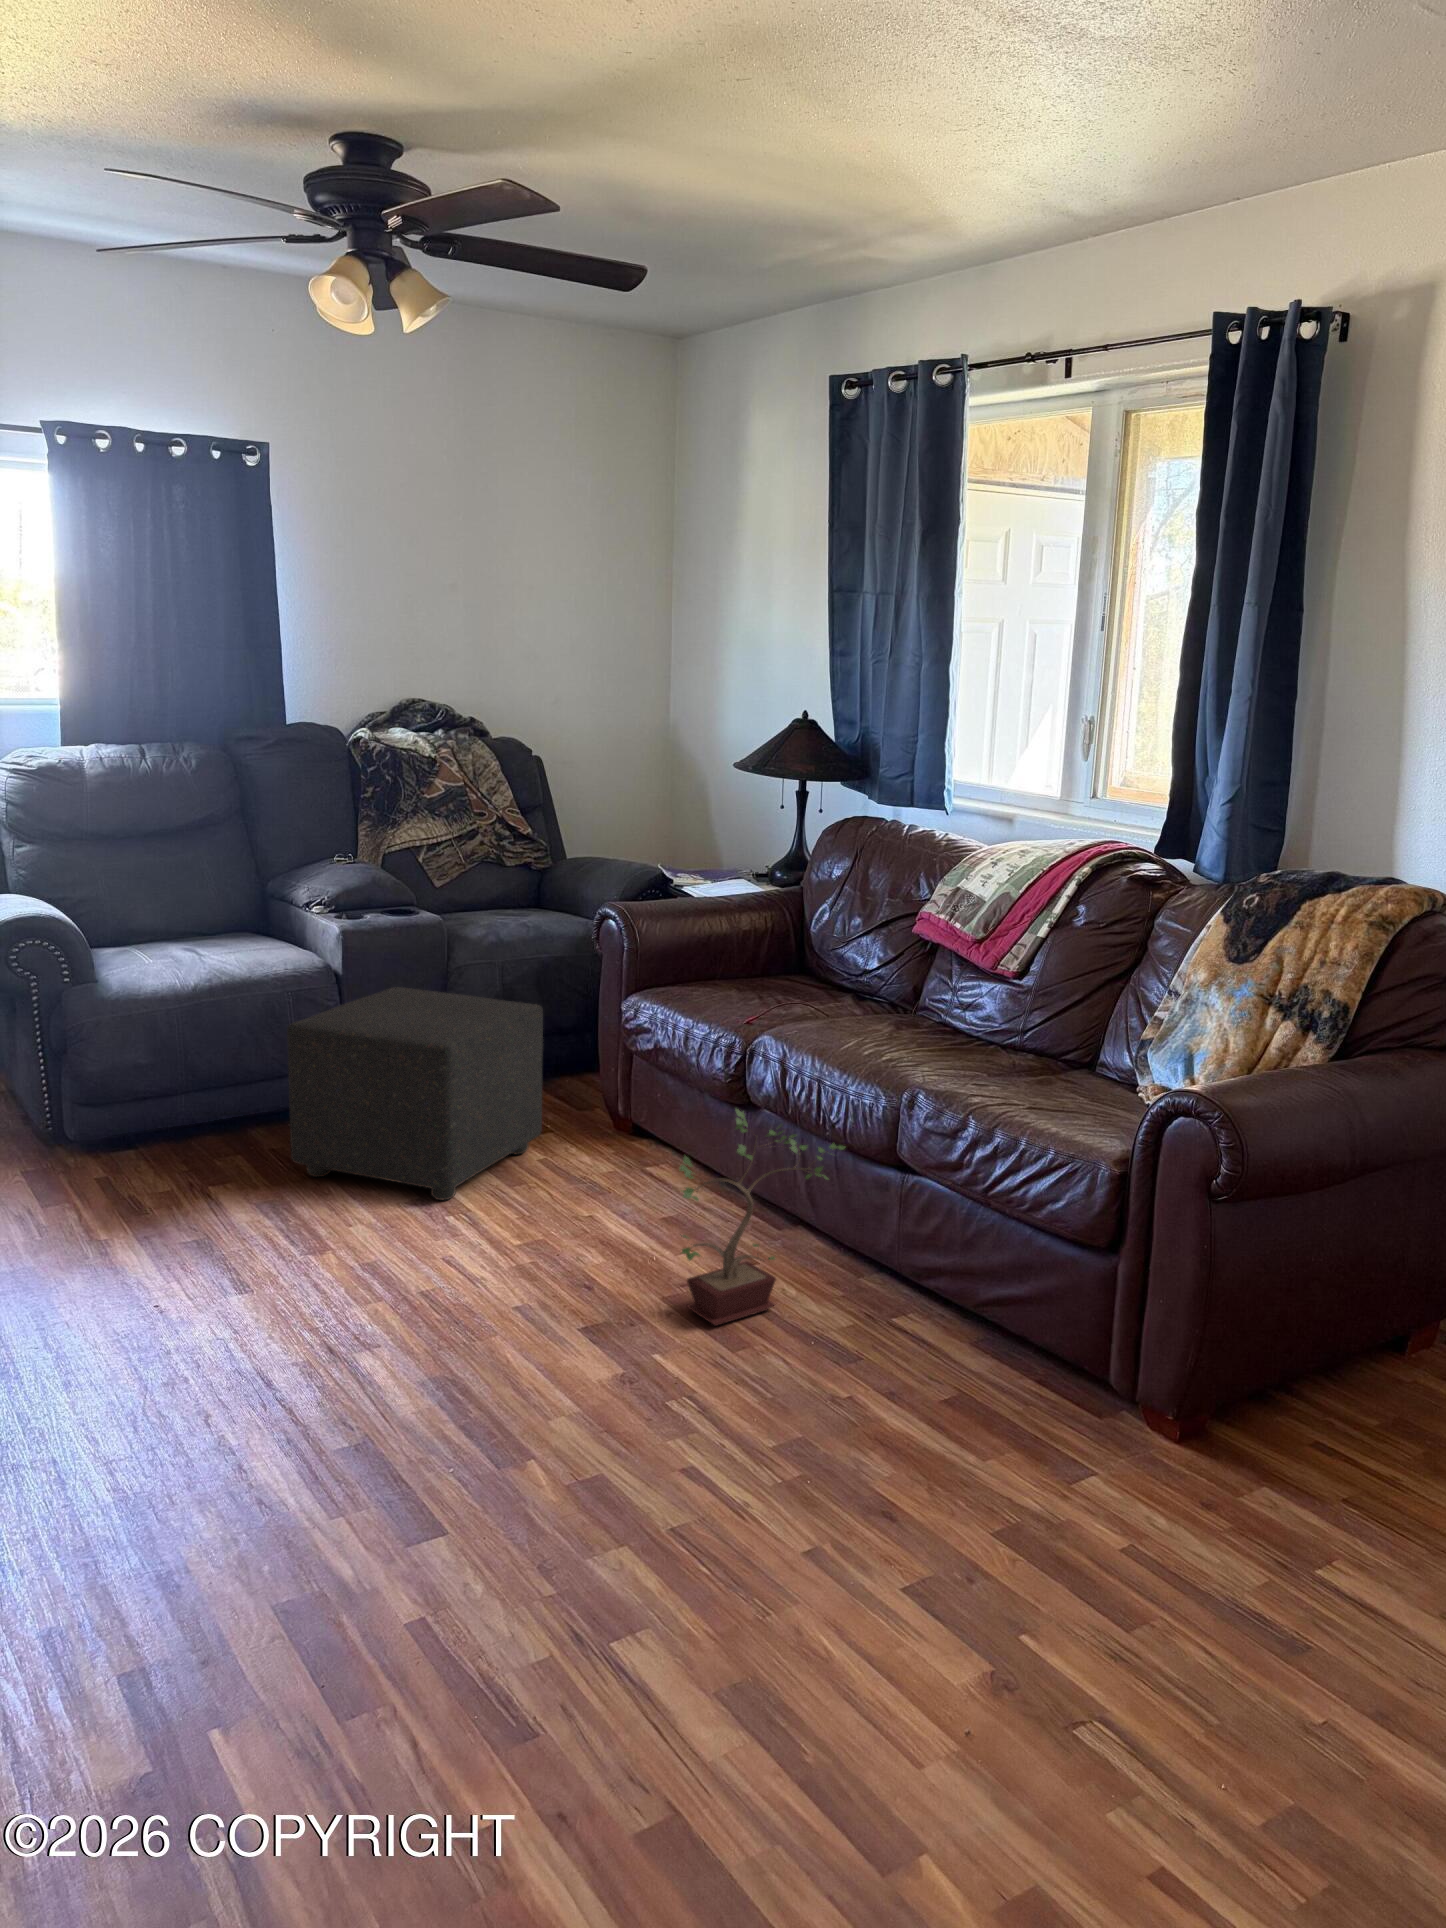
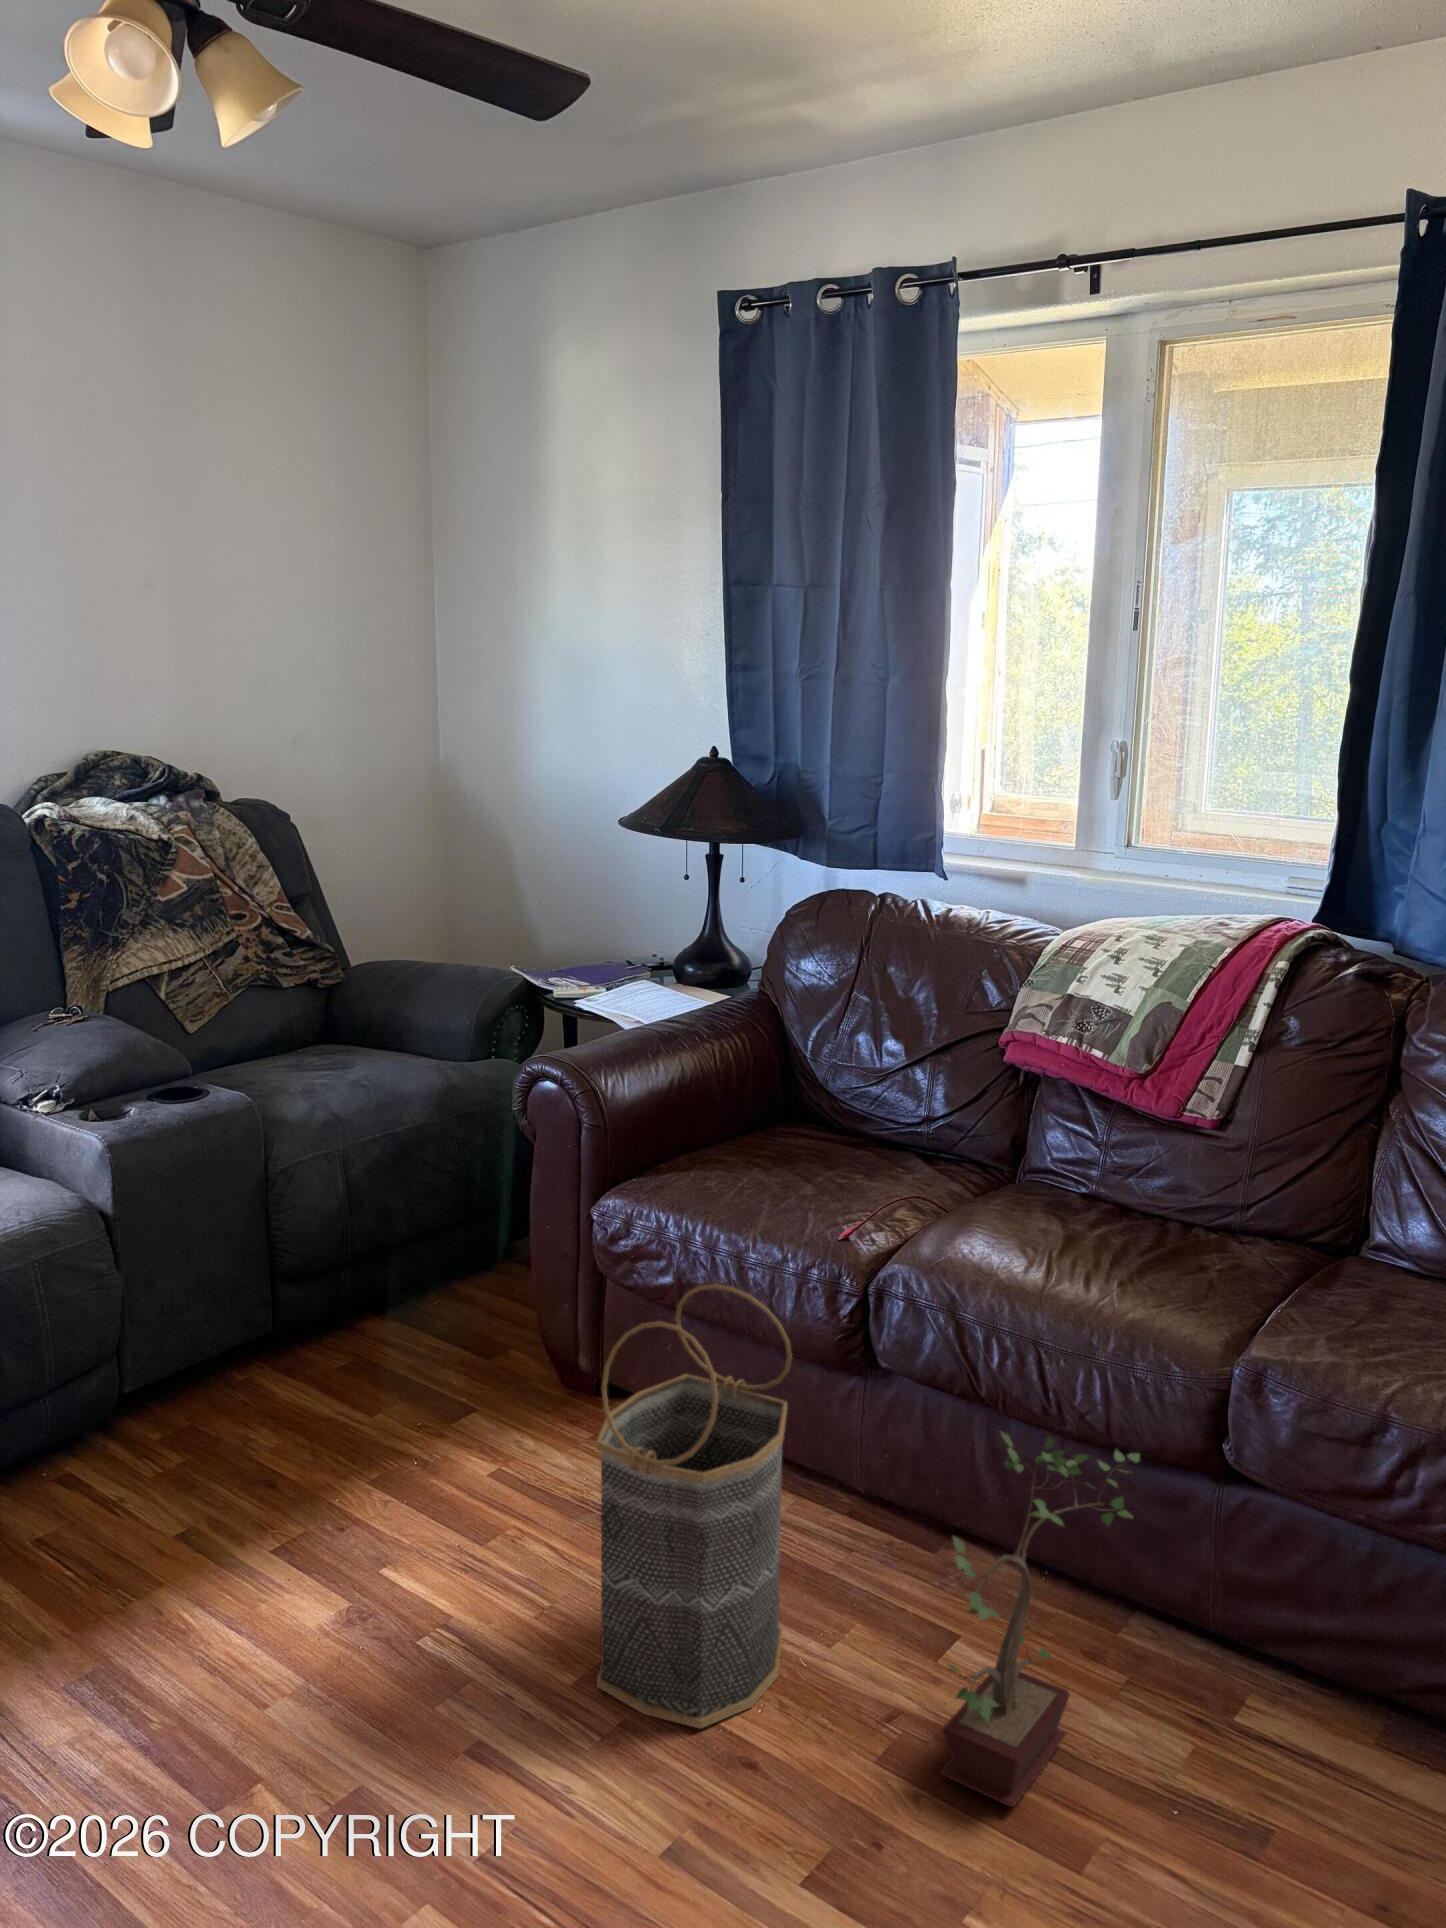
ottoman: present [287,987,543,1200] -> none [76,1226,479,1604]
basket: none [529,1019,655,1271] -> present [596,1284,792,1728]

